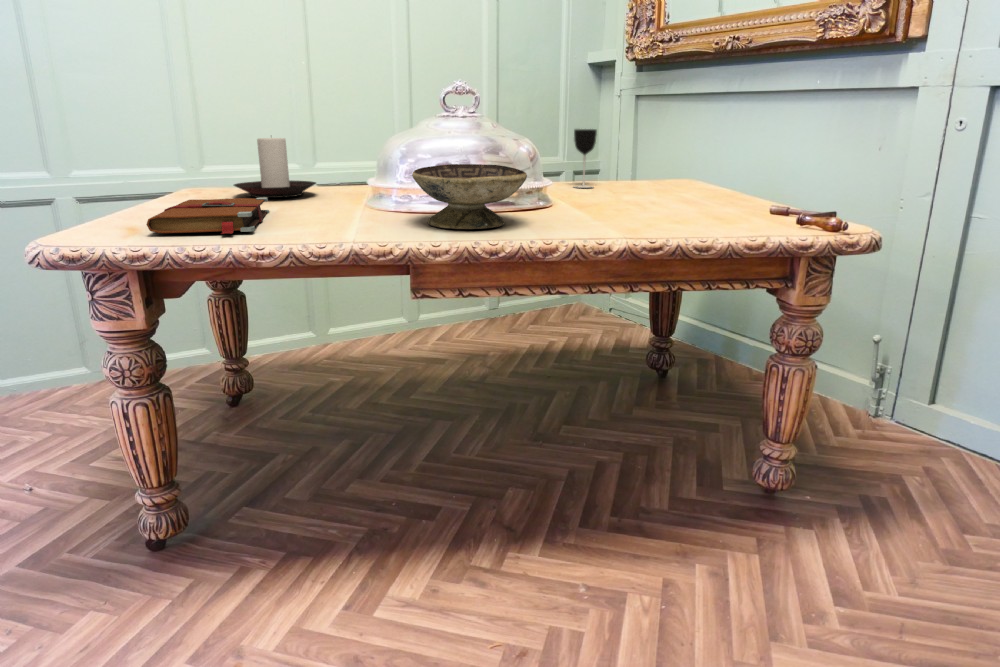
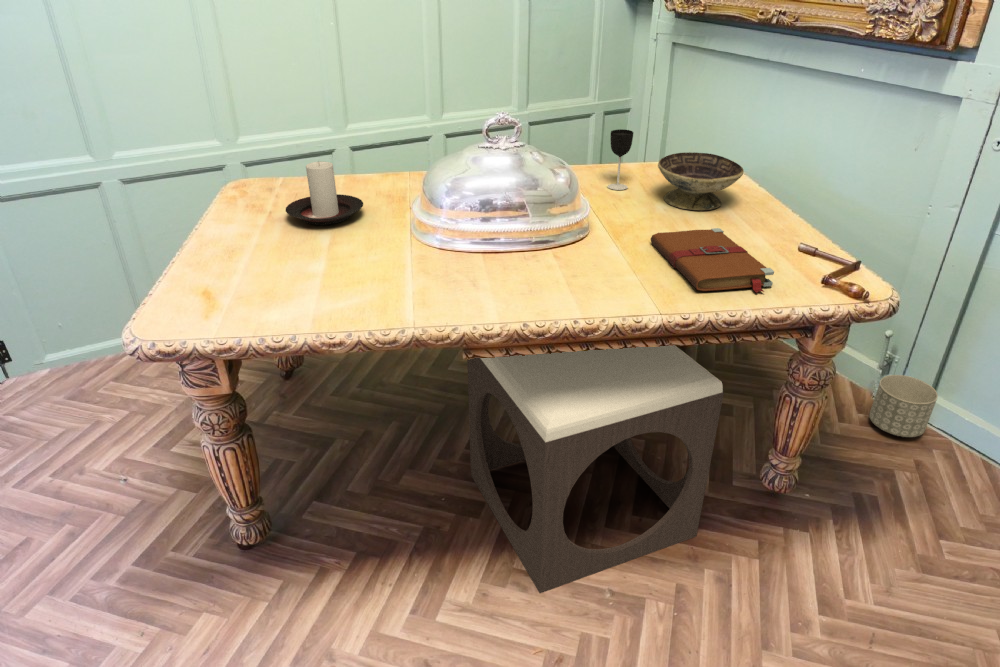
decorative bowl: present [412,164,527,229] -> present [658,152,744,210]
book: present [146,198,269,234] -> present [651,228,774,293]
footstool: none [421,279,702,586] -> present [467,345,724,593]
planter: none [868,381,938,444] -> present [869,375,938,437]

